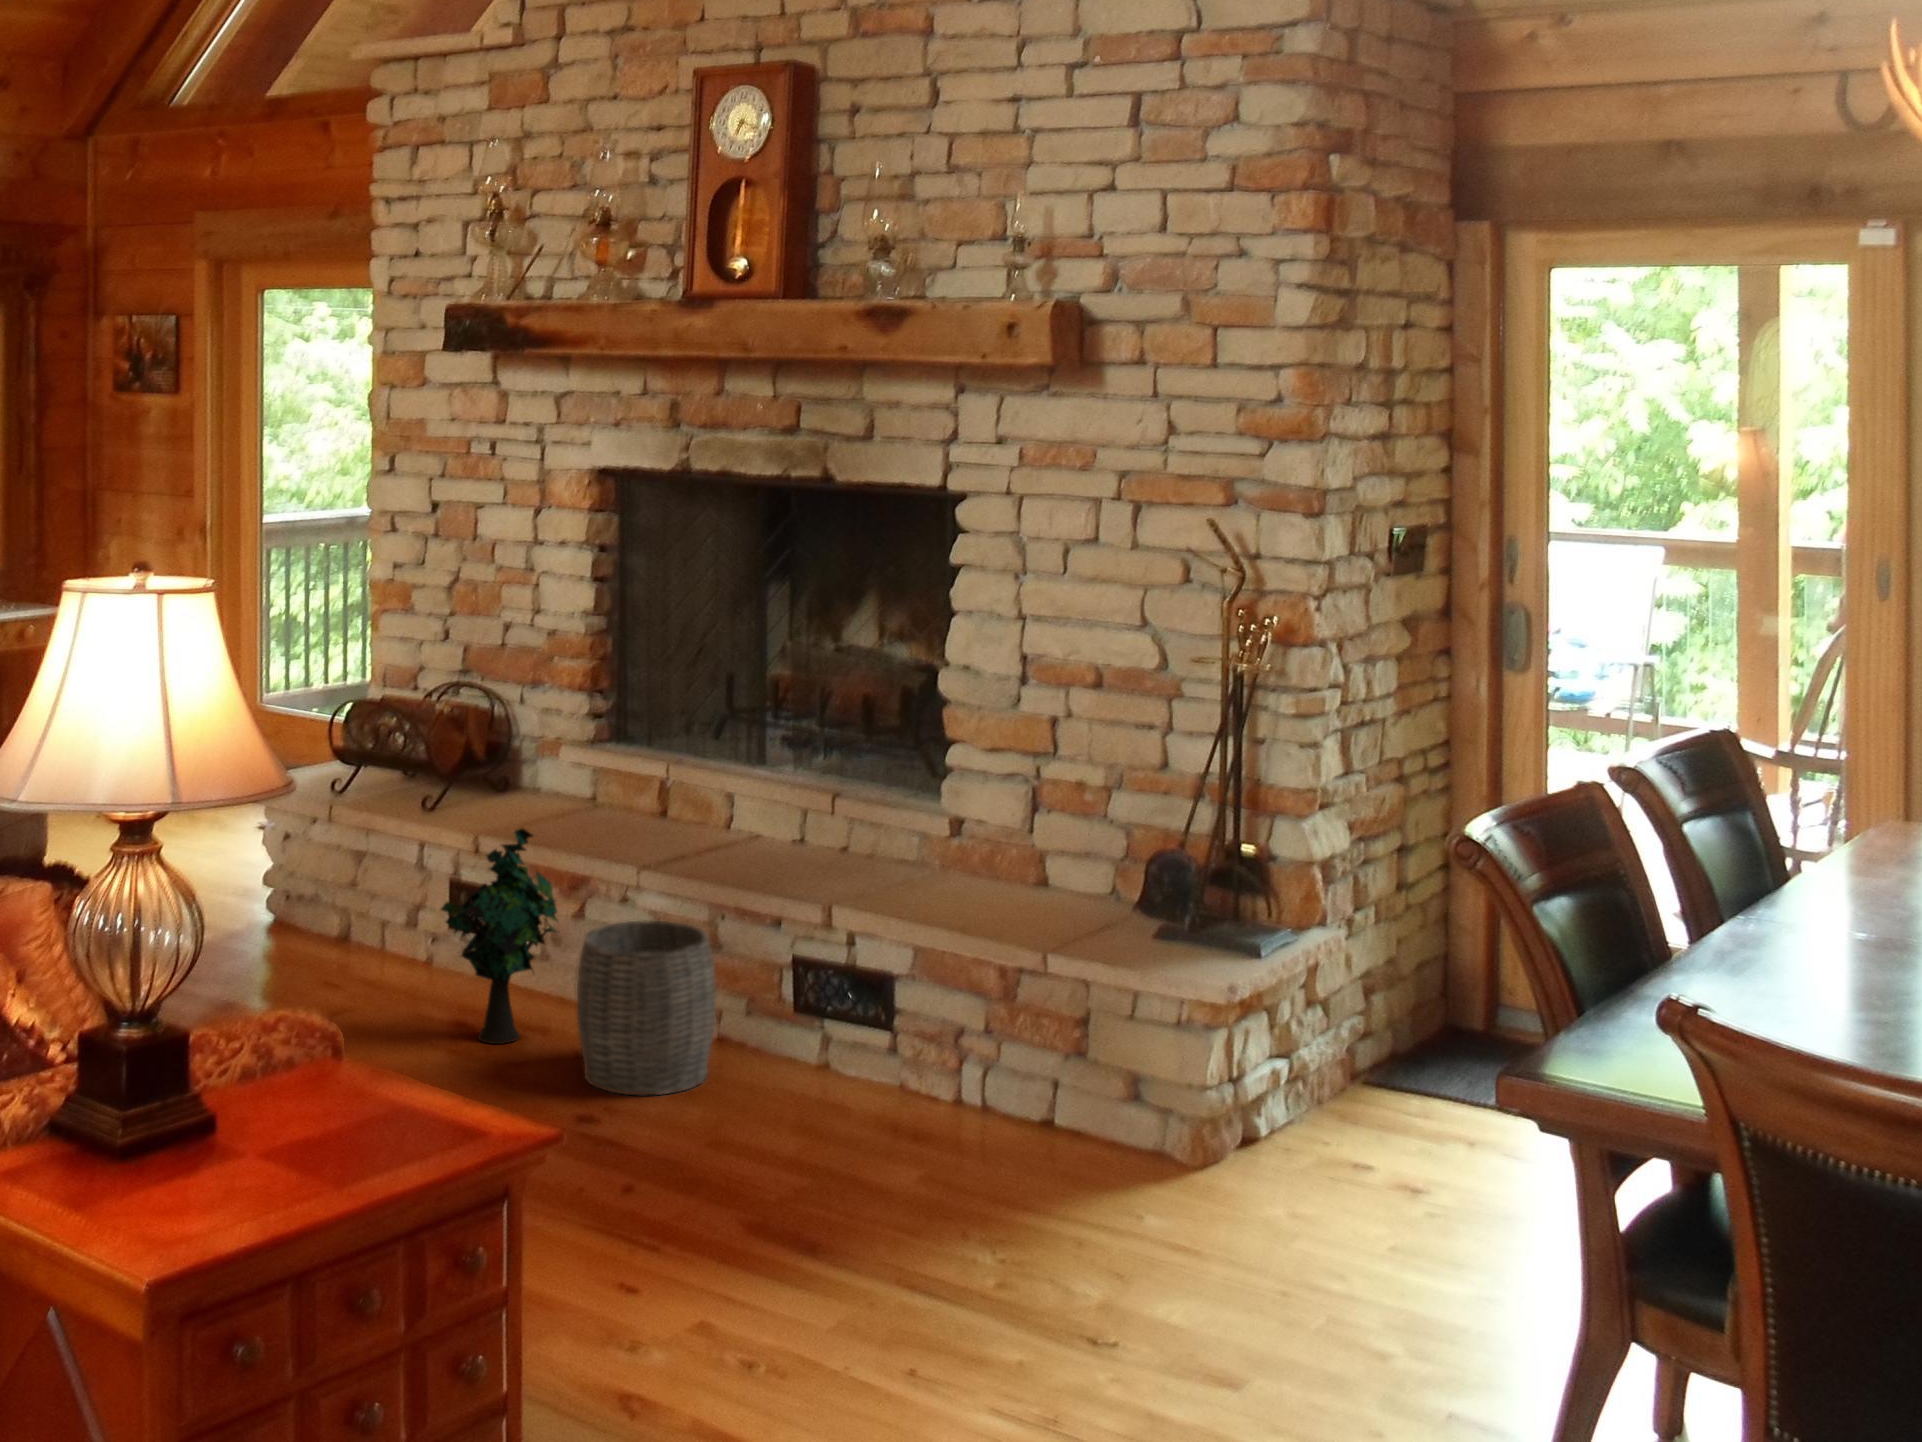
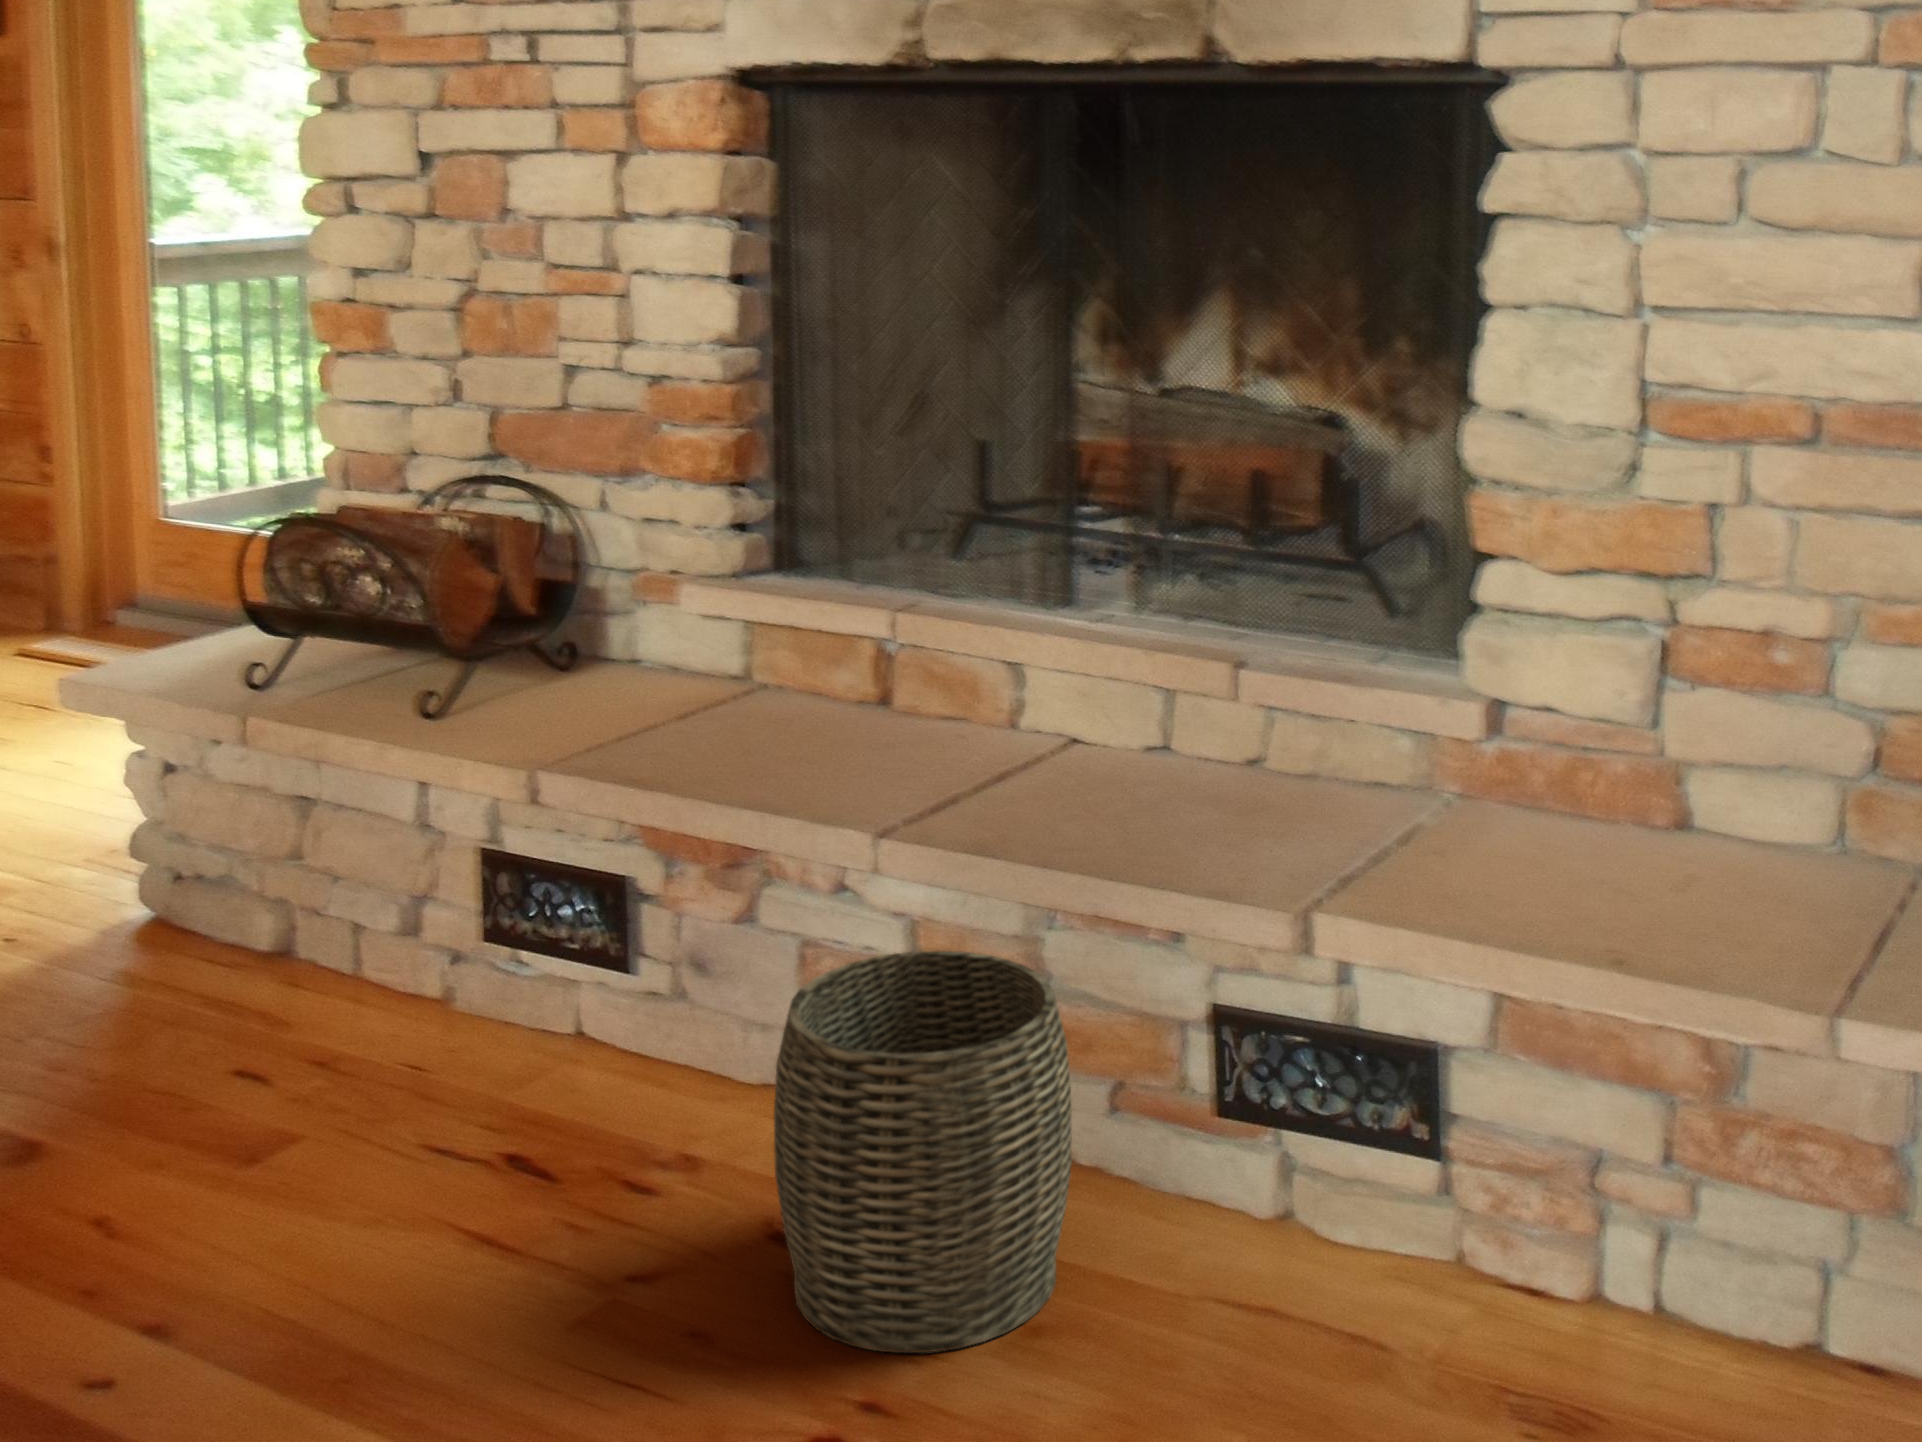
decorative plant: present [441,828,557,1044] -> none [460,770,718,1217]

